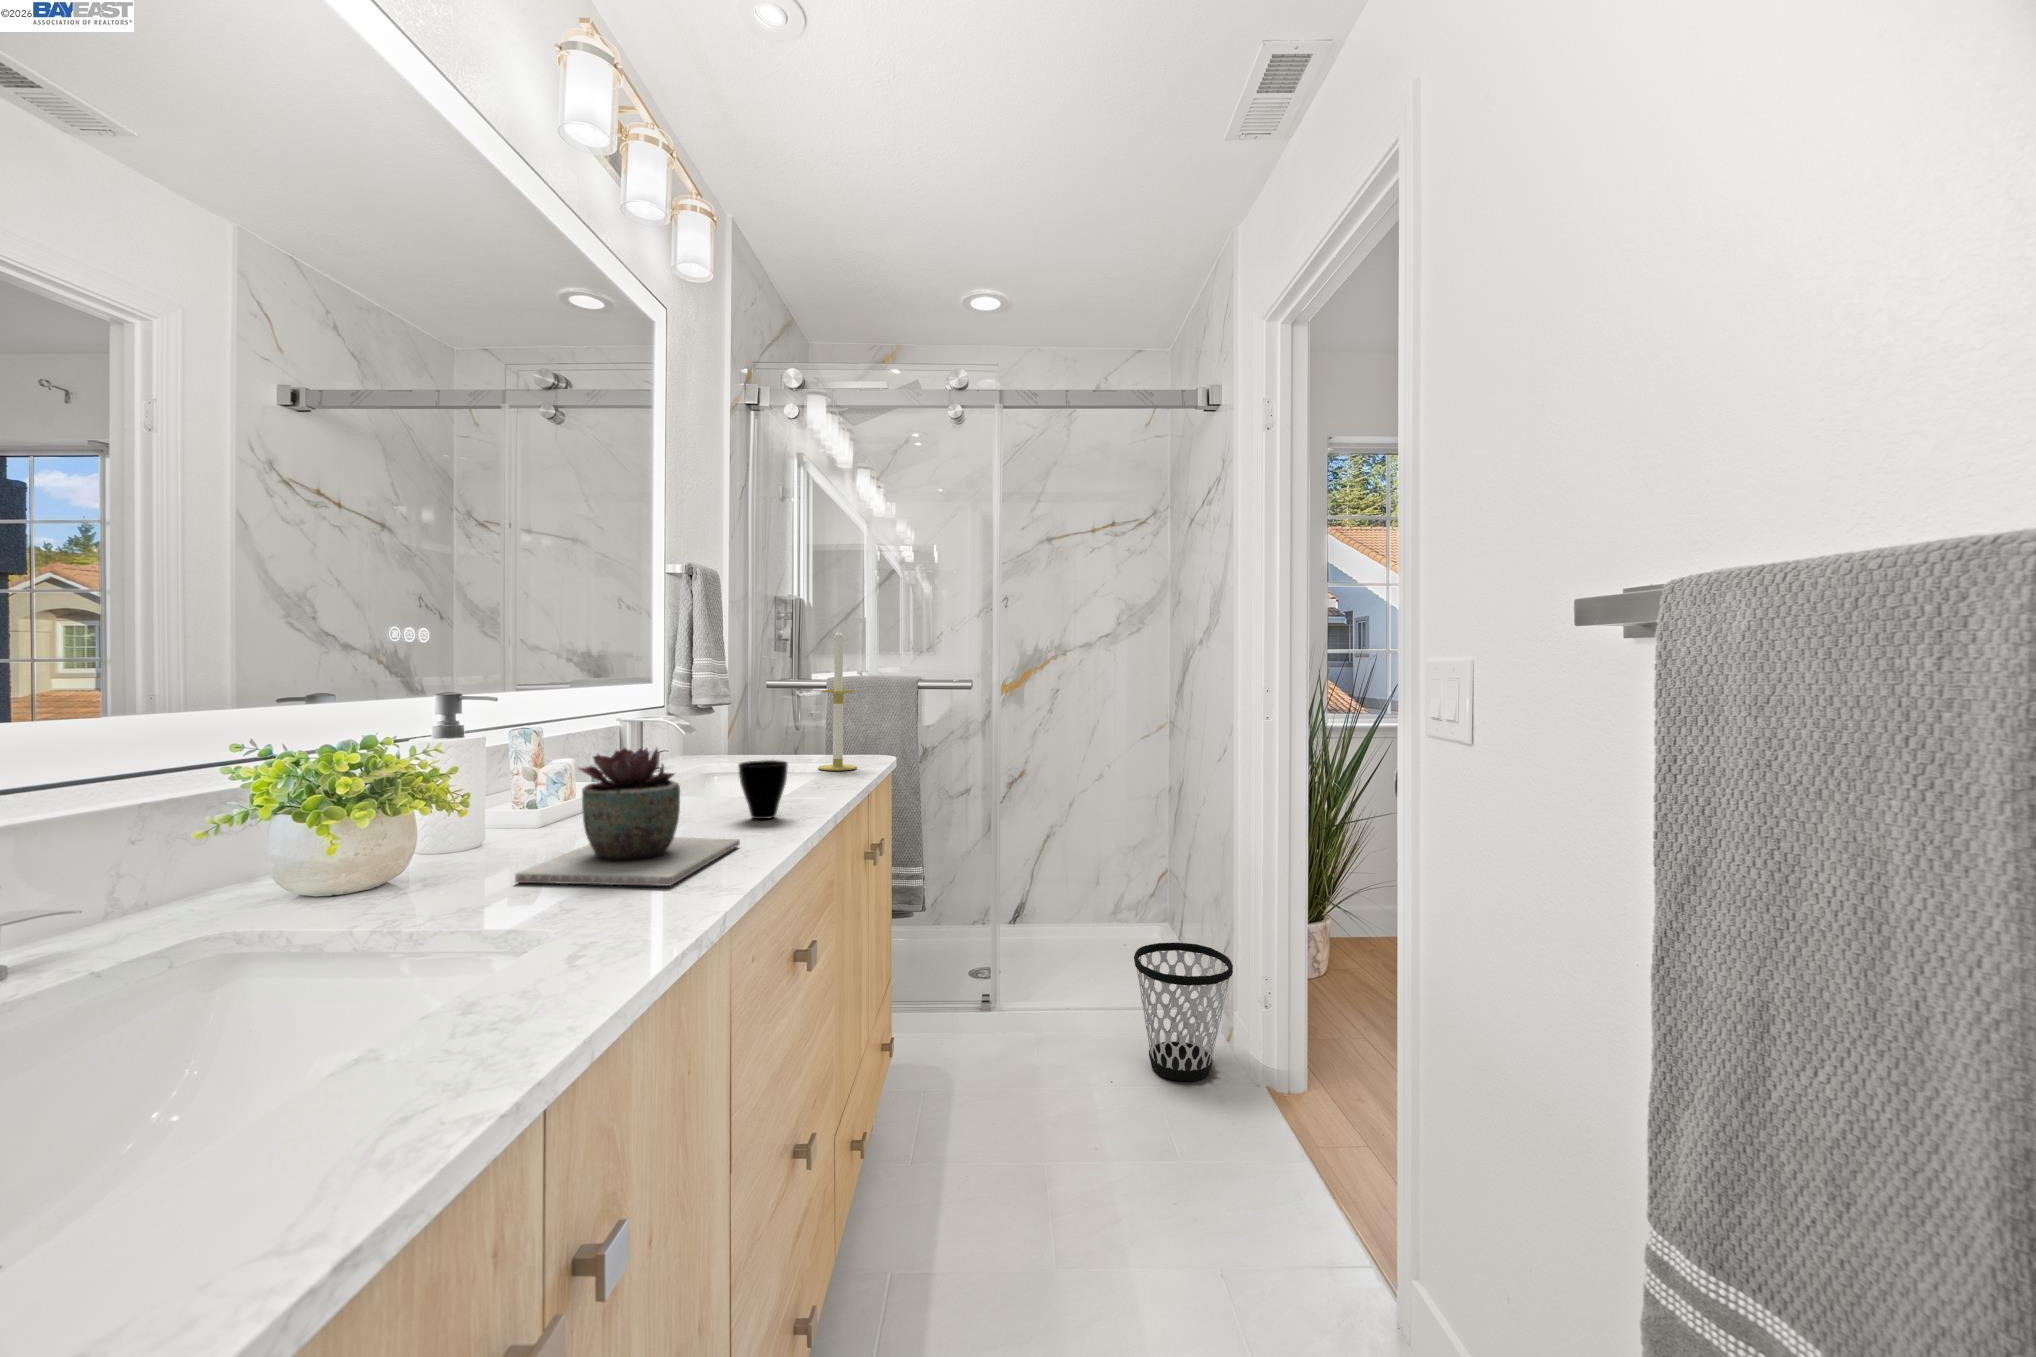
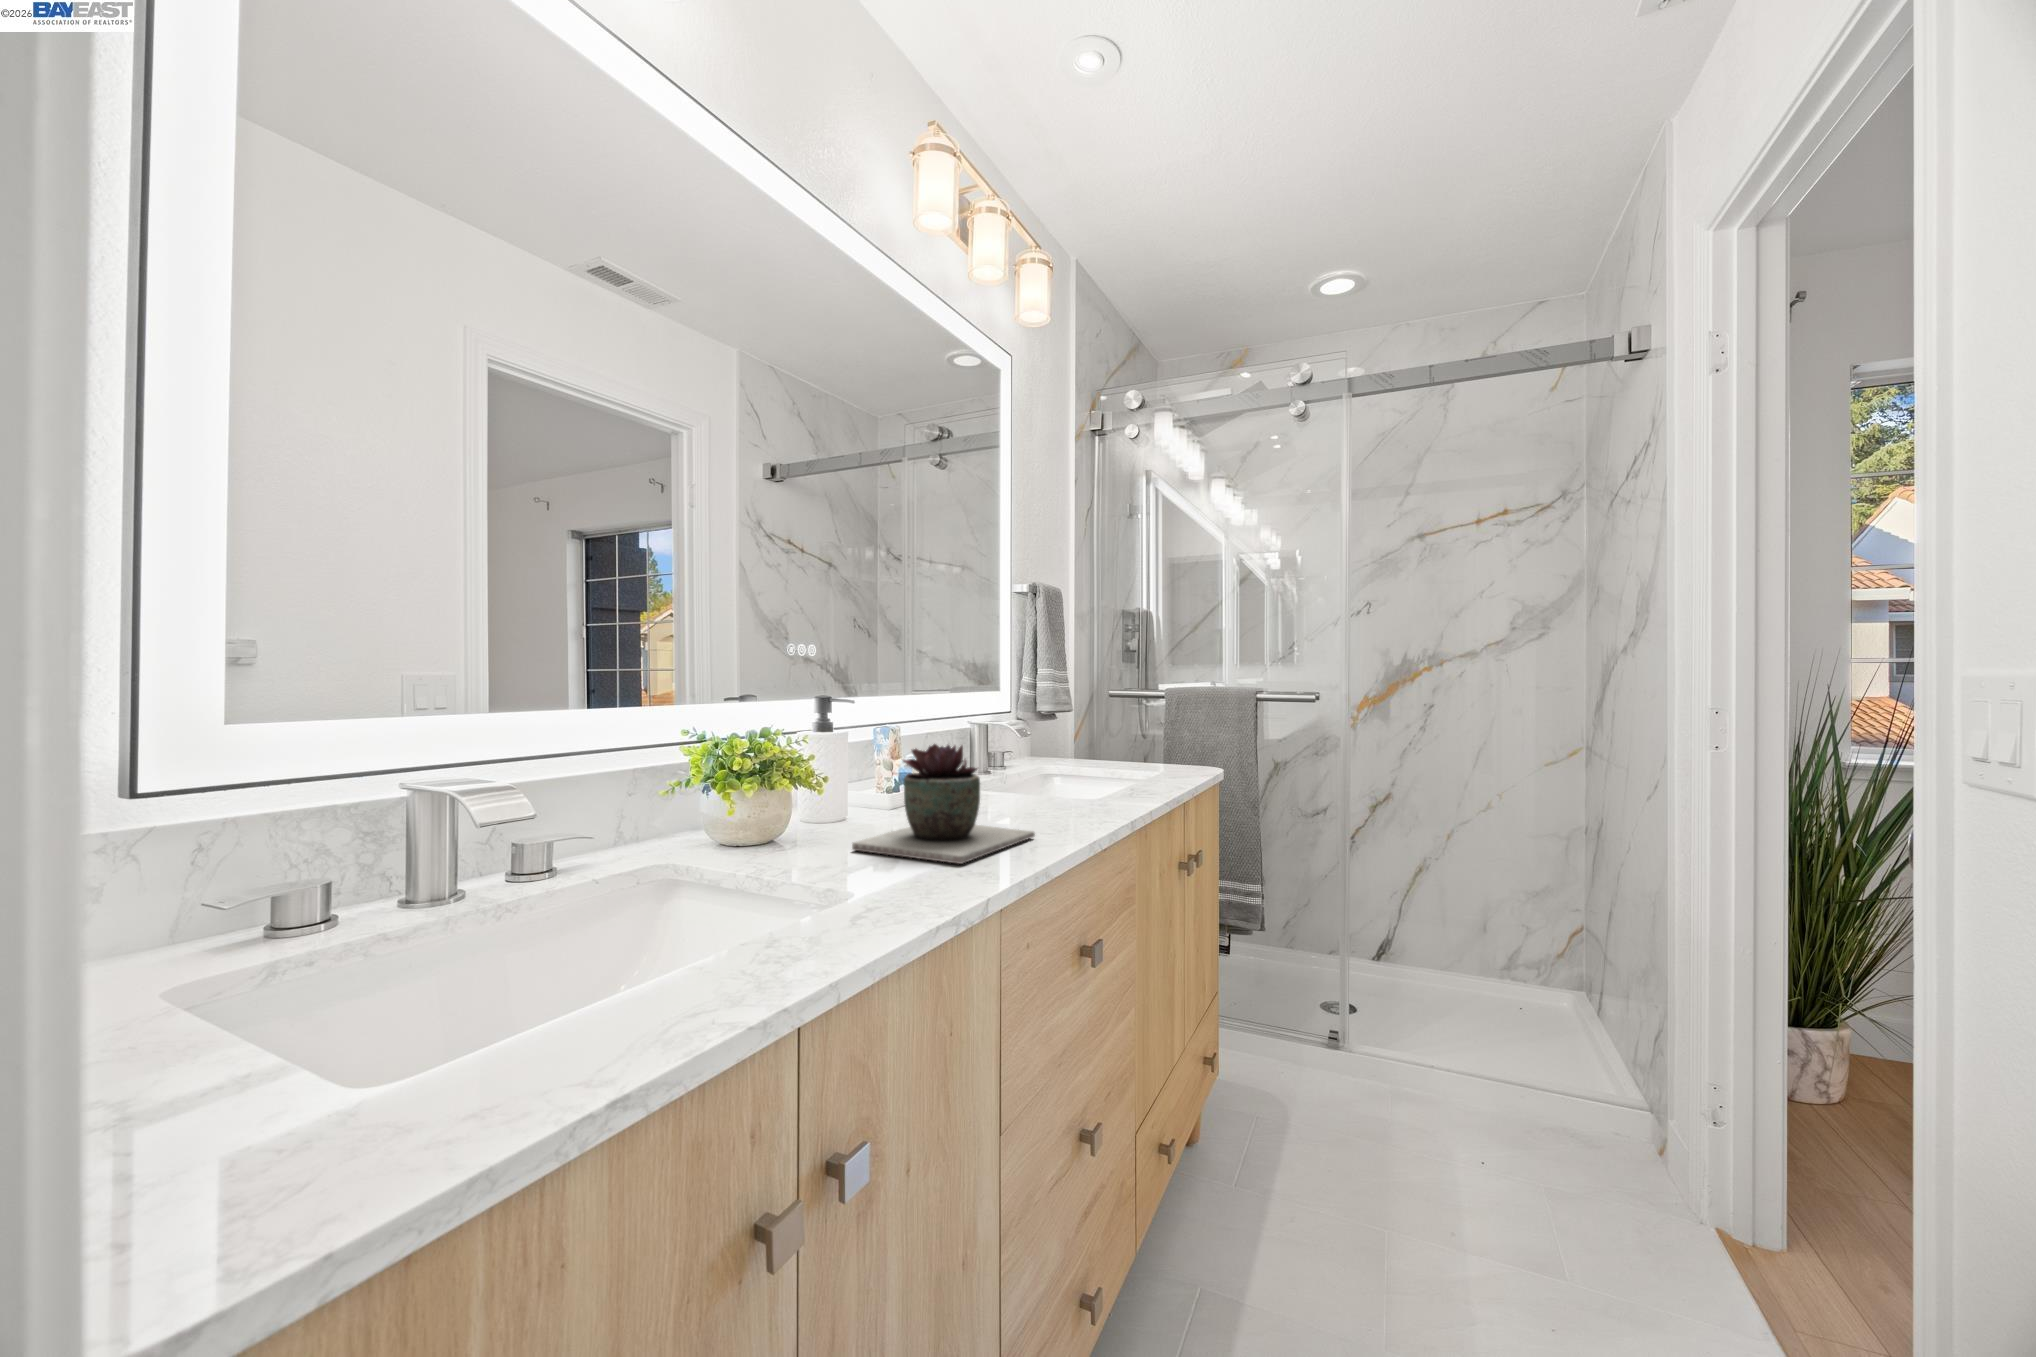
candle: present [818,627,857,771] -> none [1142,635,1180,778]
cup: present [738,760,788,819] -> none [1046,763,1090,817]
wastebasket: present [1134,943,1233,1081] -> none [1511,1004,1651,1178]

